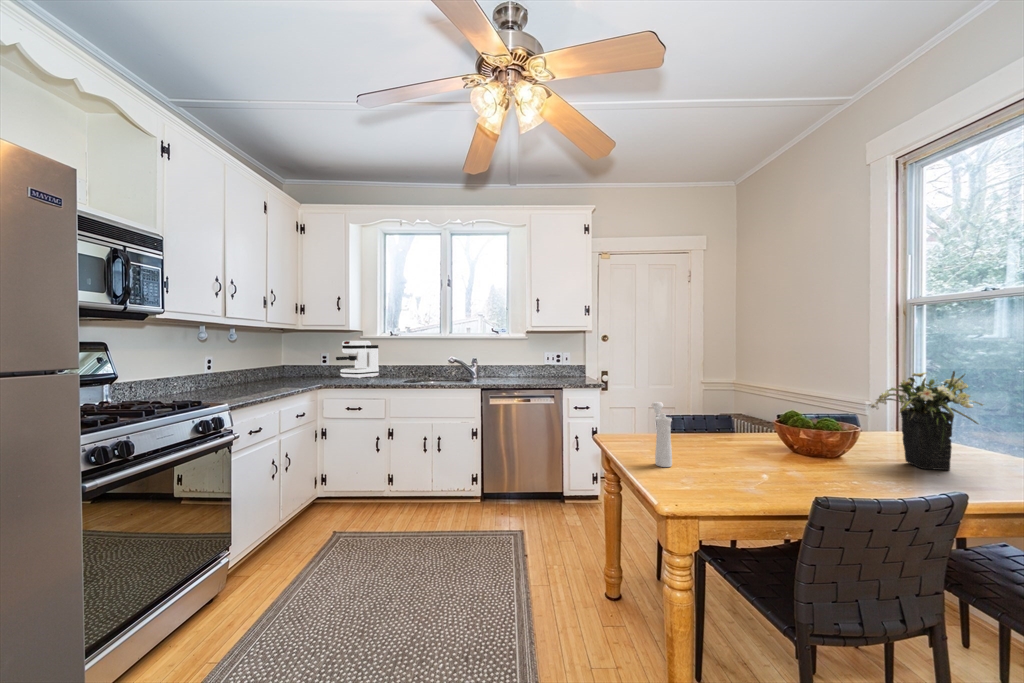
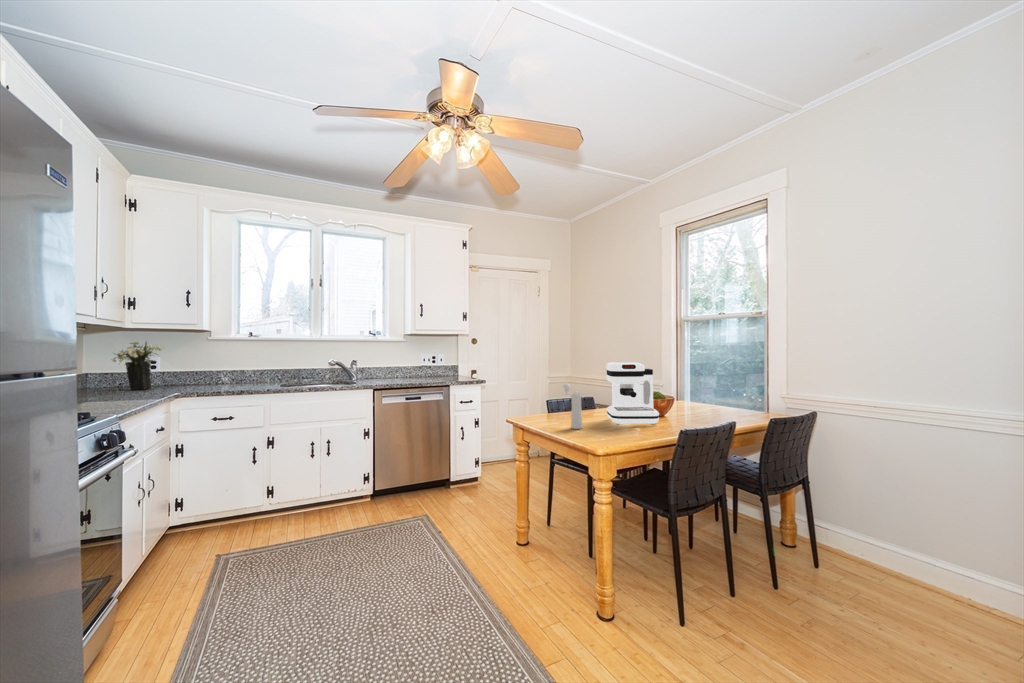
coffee maker: present [336,341,379,378] -> present [606,362,659,424]
flower arrangement: present [871,371,983,470] -> present [112,342,162,390]

